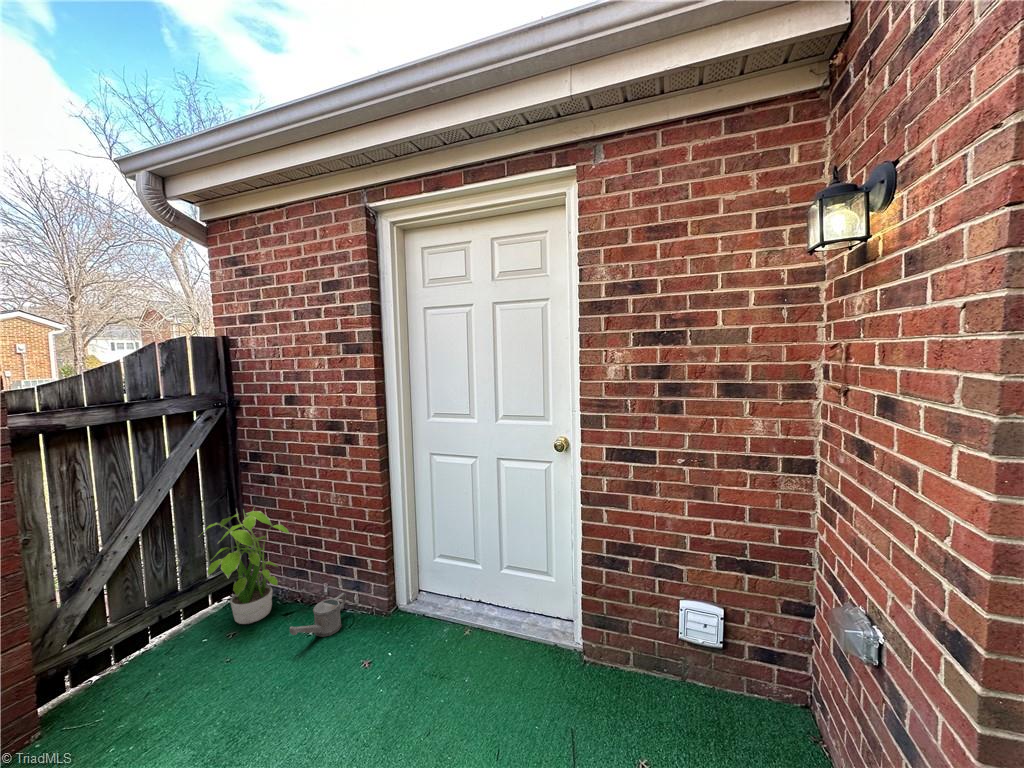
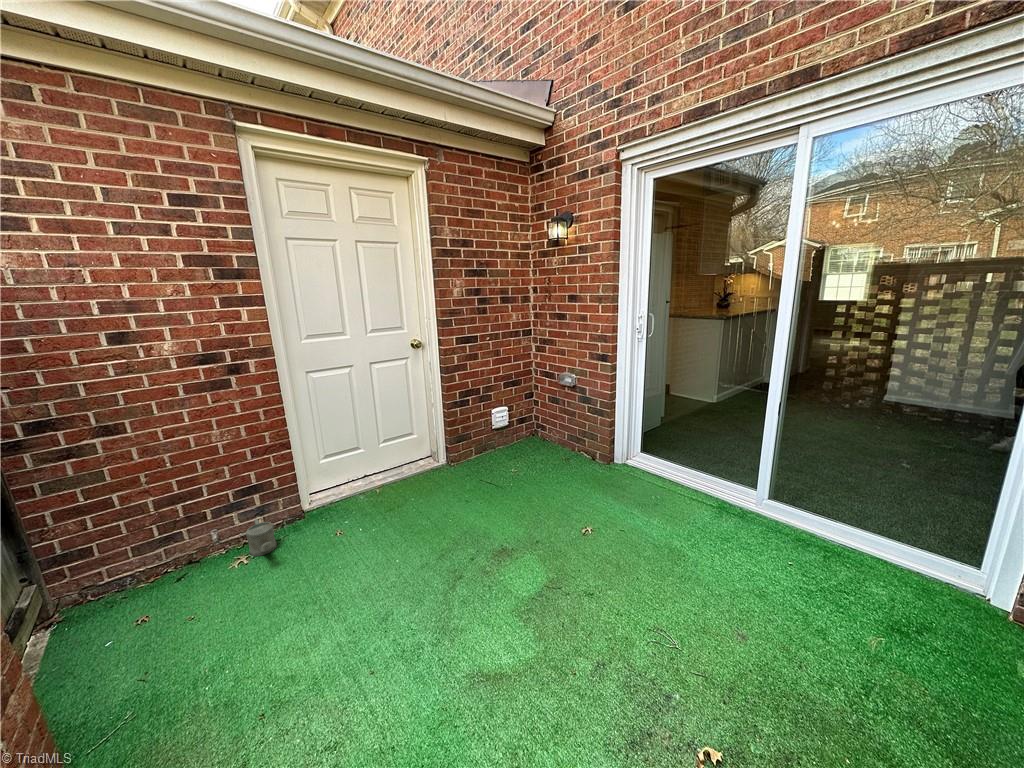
potted plant: present [204,511,290,624] -> none [41,479,175,612]

